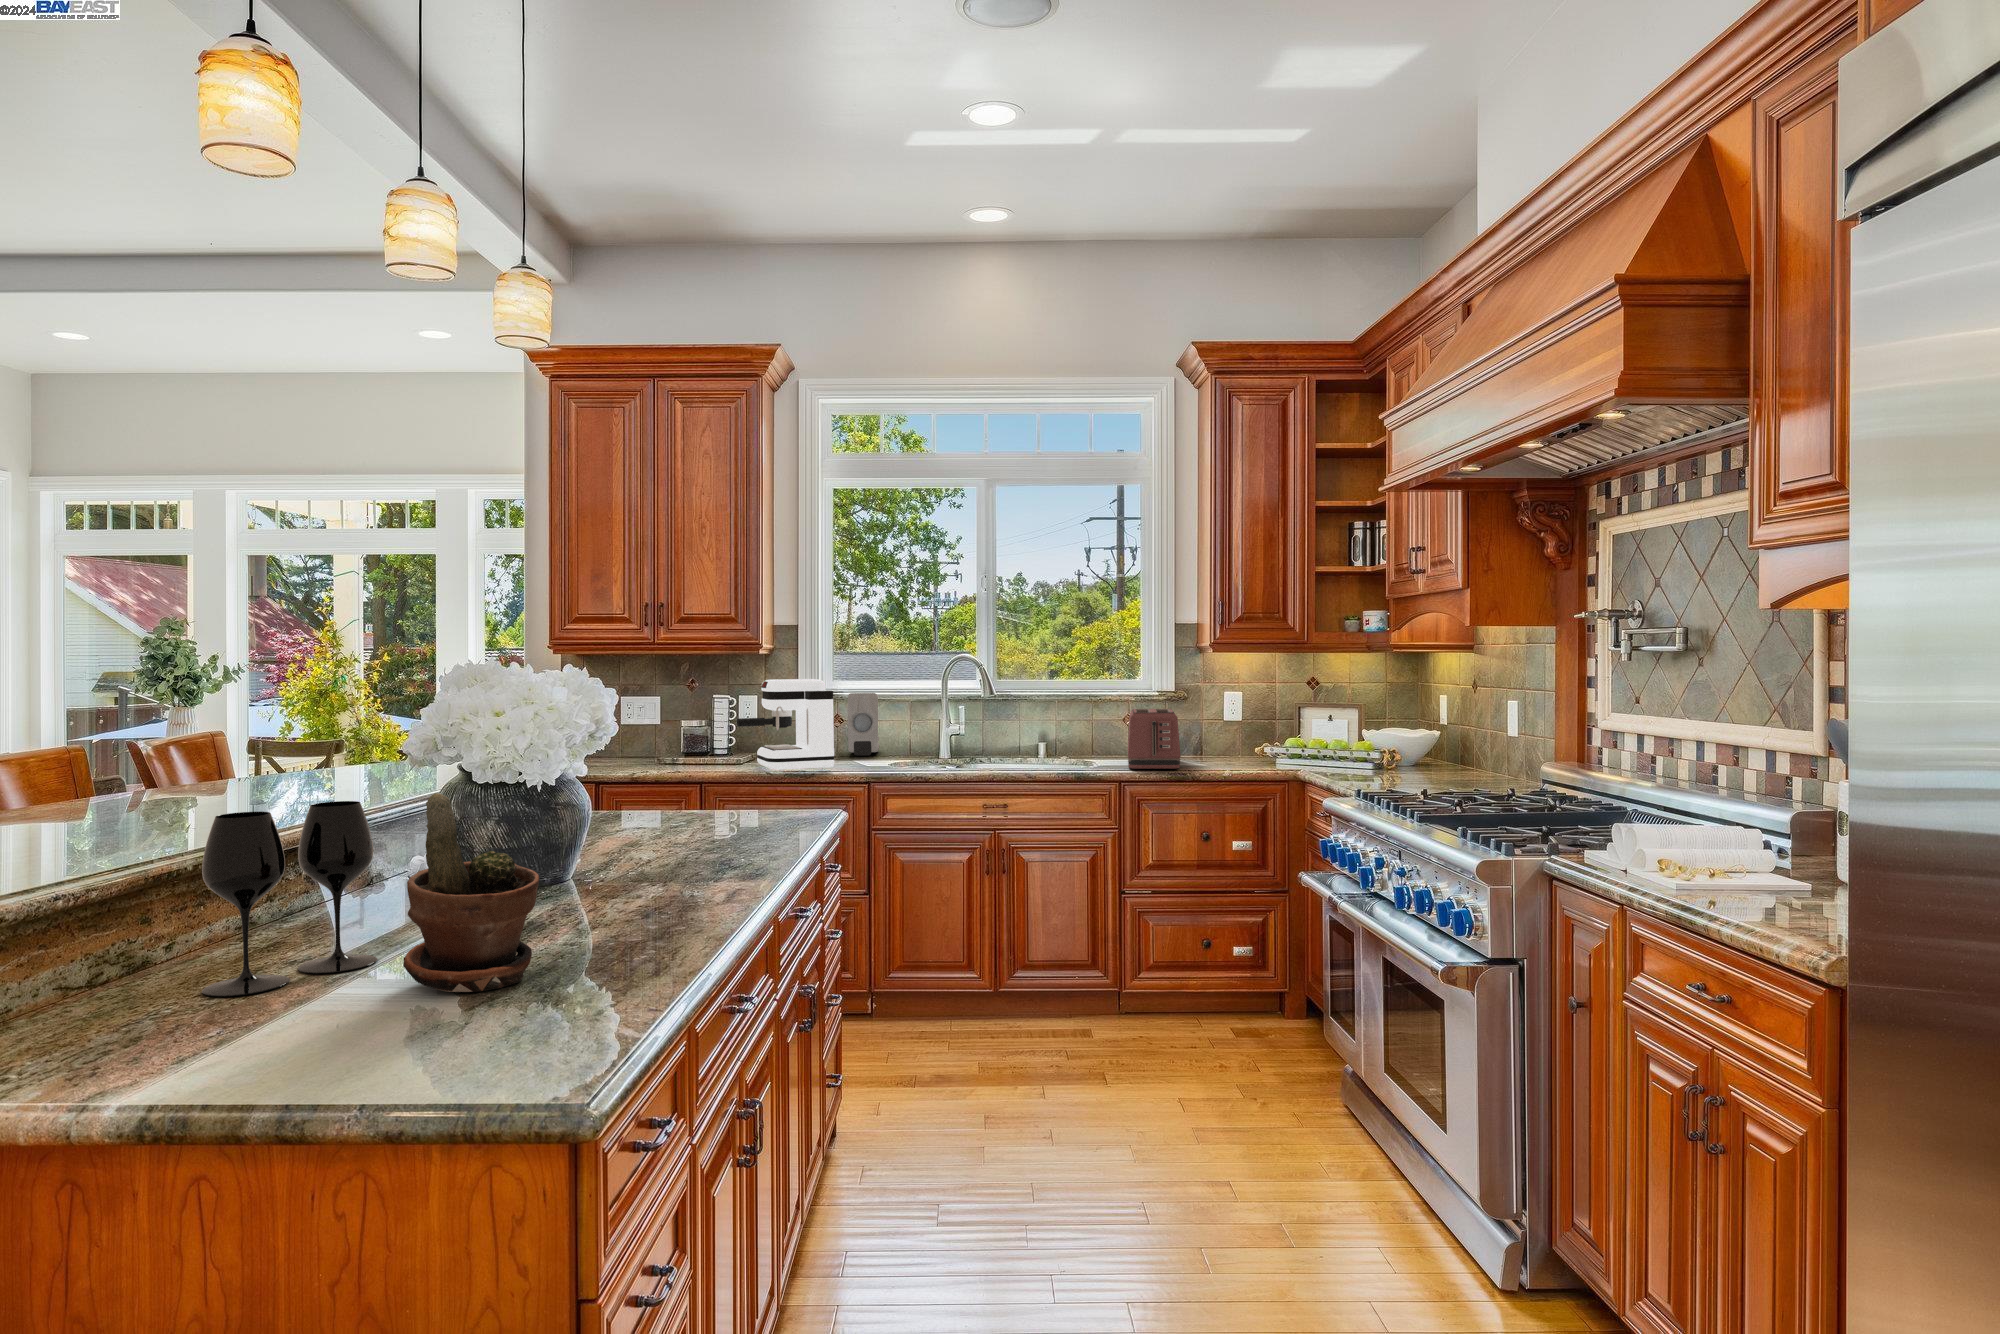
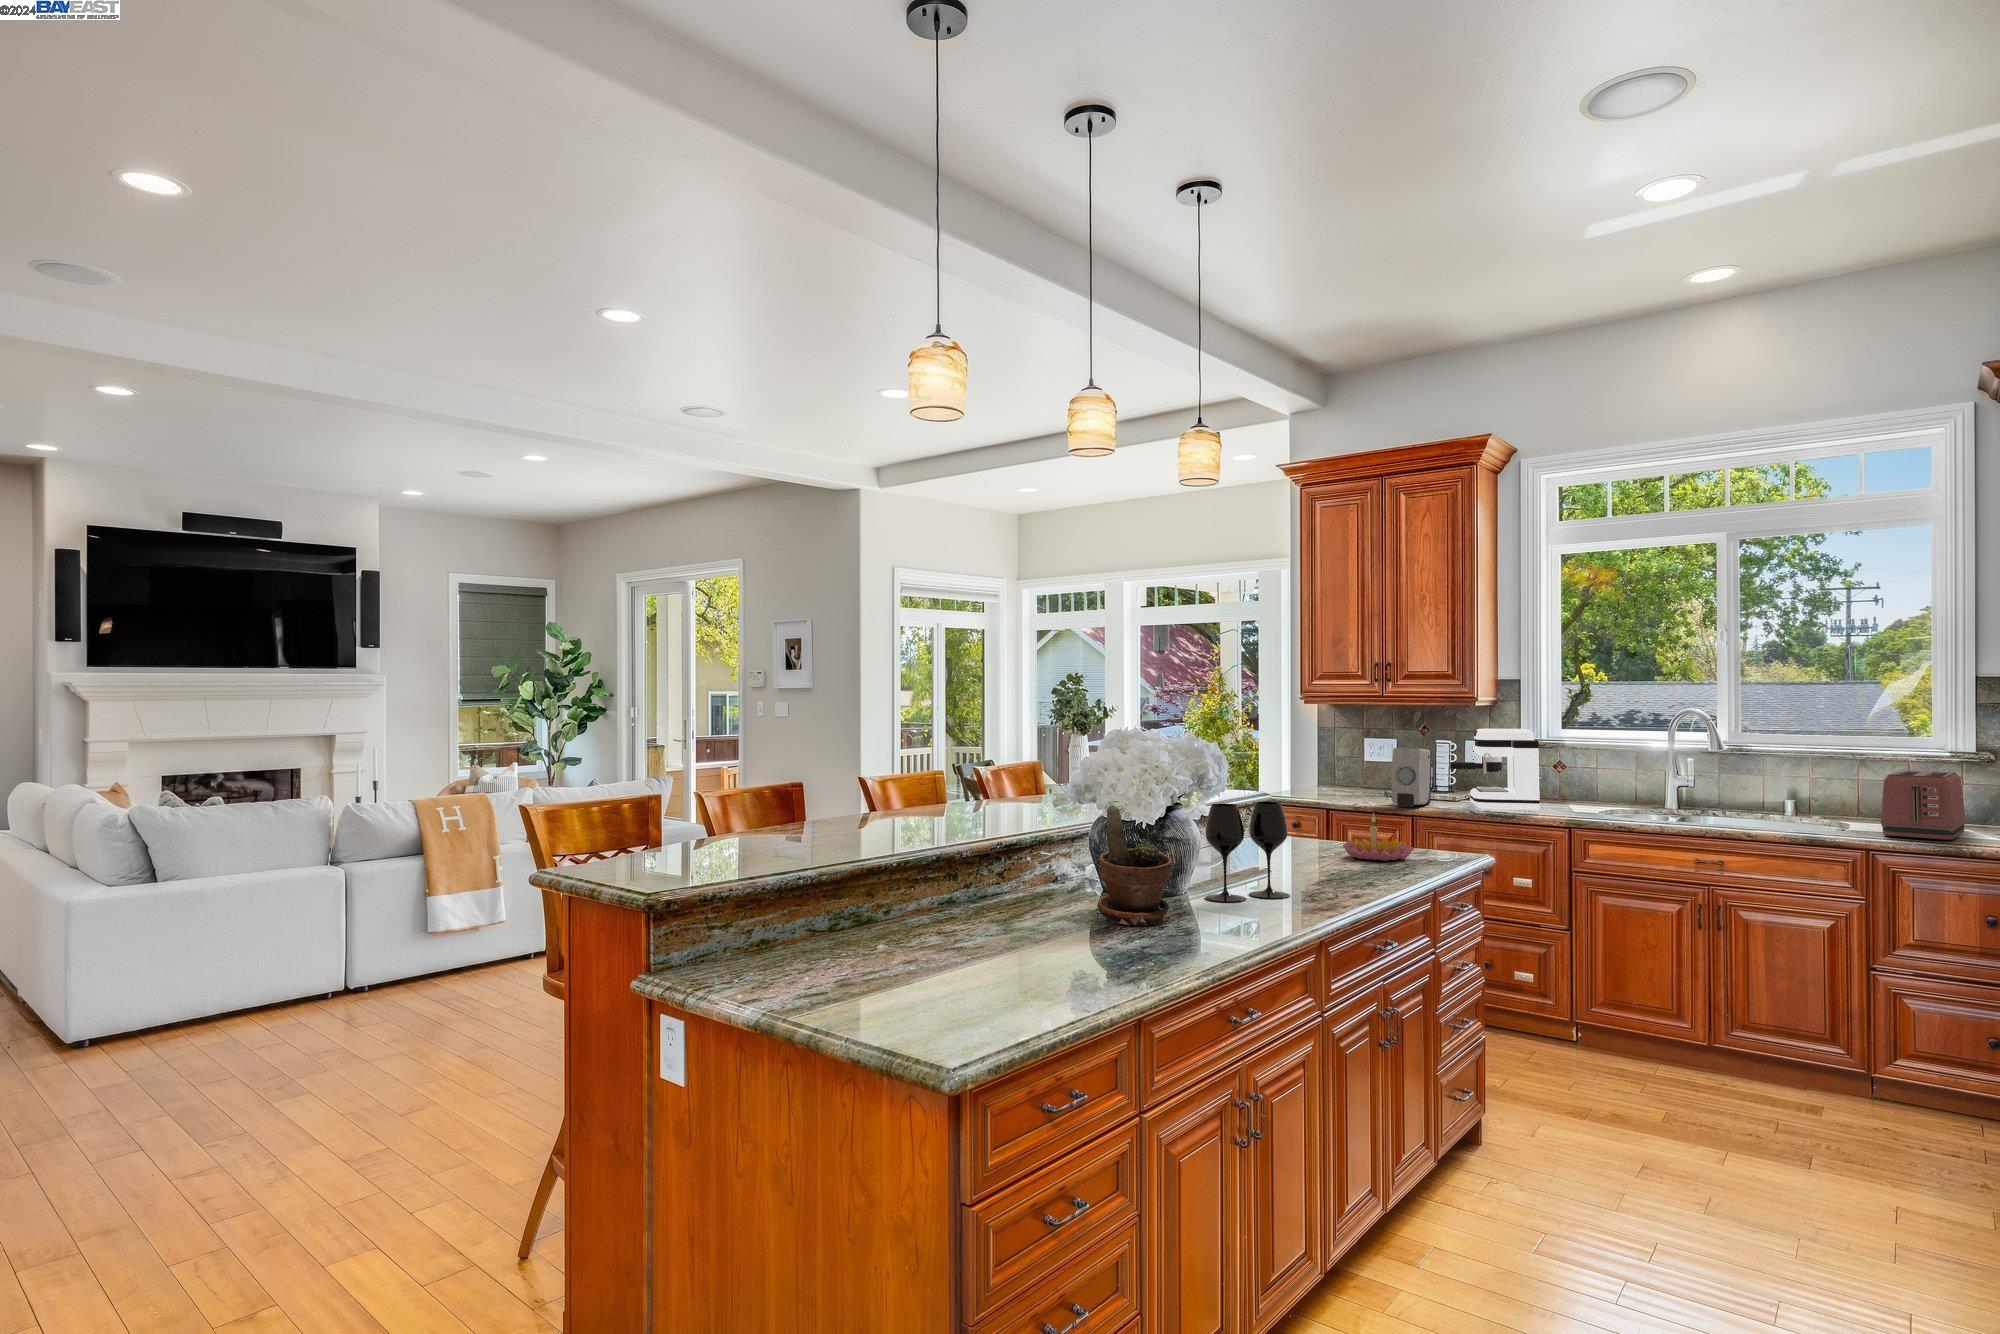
soap dispenser: present [848,693,879,755] -> present [1392,748,1431,807]
candle holder: none [685,779,772,842] -> present [1343,813,1414,861]
wine glass: present [202,801,377,996] -> present [1205,801,1290,902]

